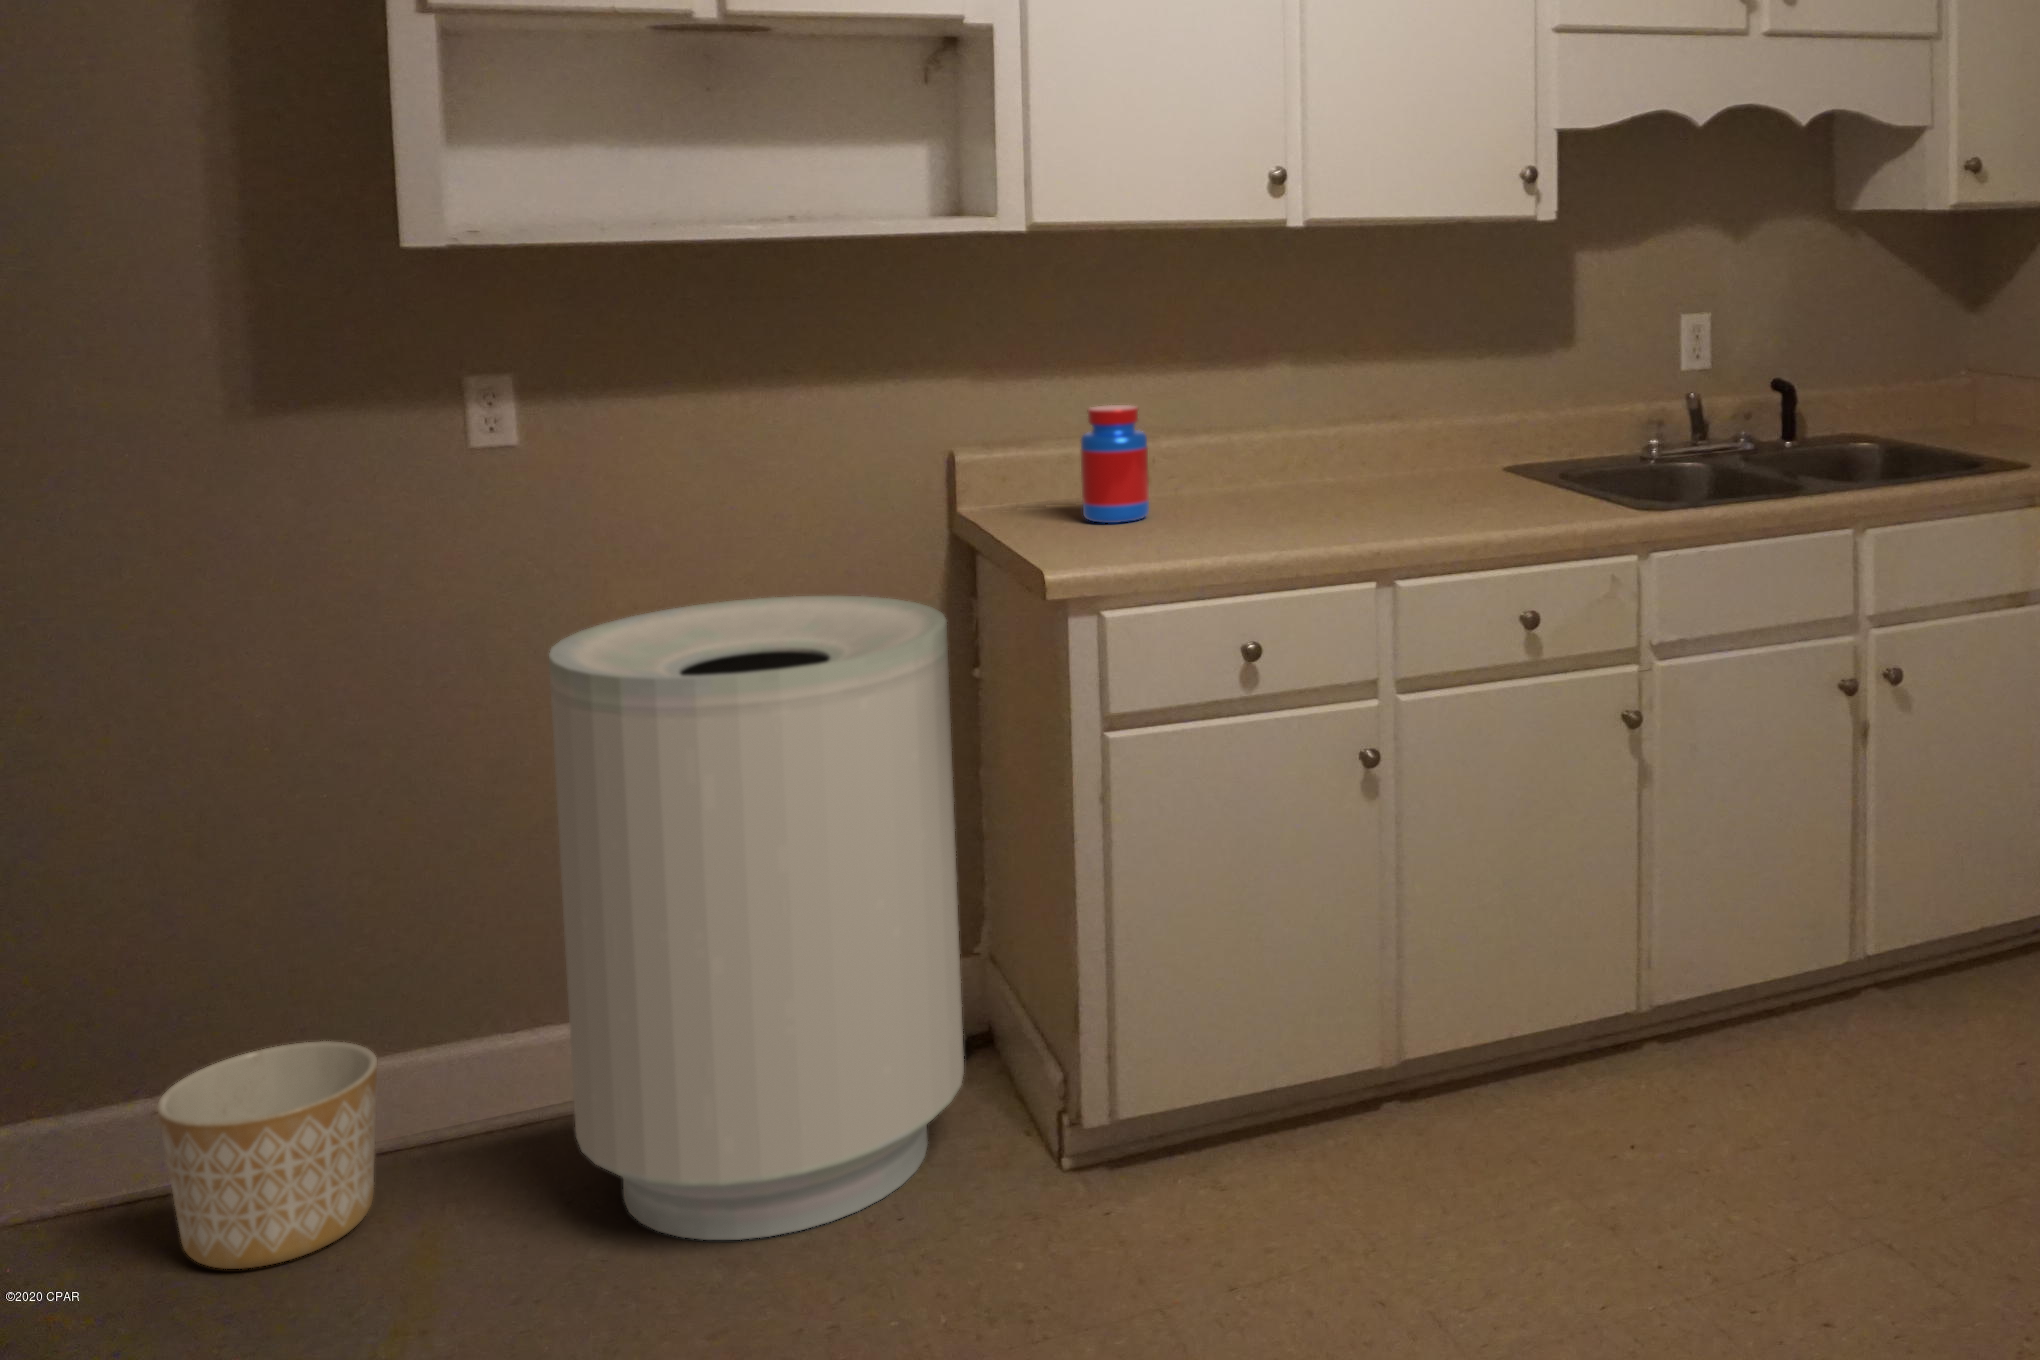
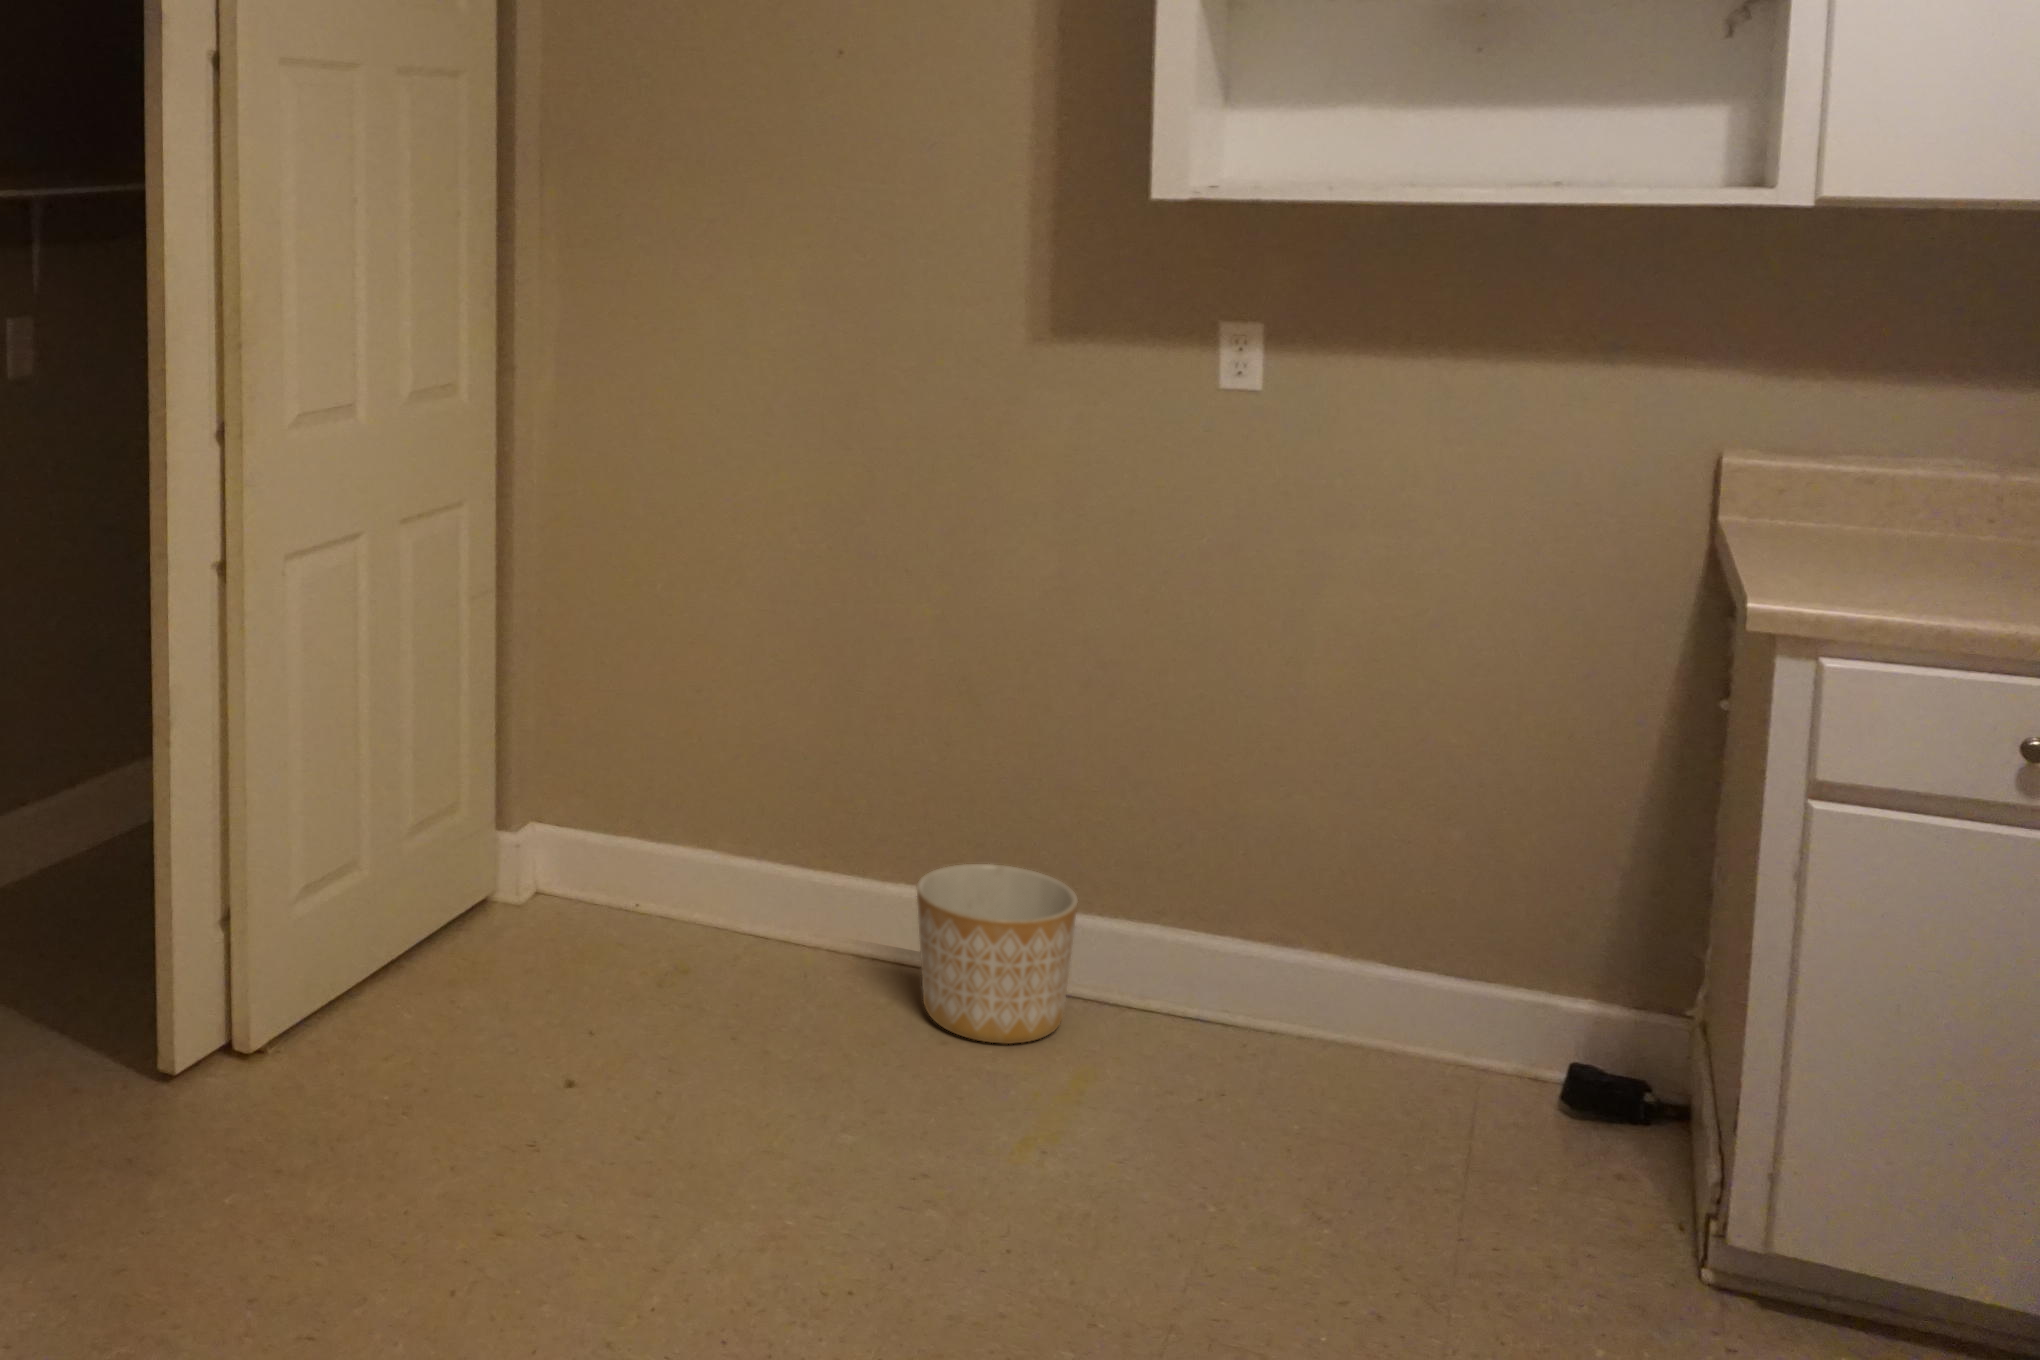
jar: present [1081,405,1149,523] -> none [1866,421,1969,565]
trash can: present [549,596,964,1240] -> none [1215,566,1652,1220]

